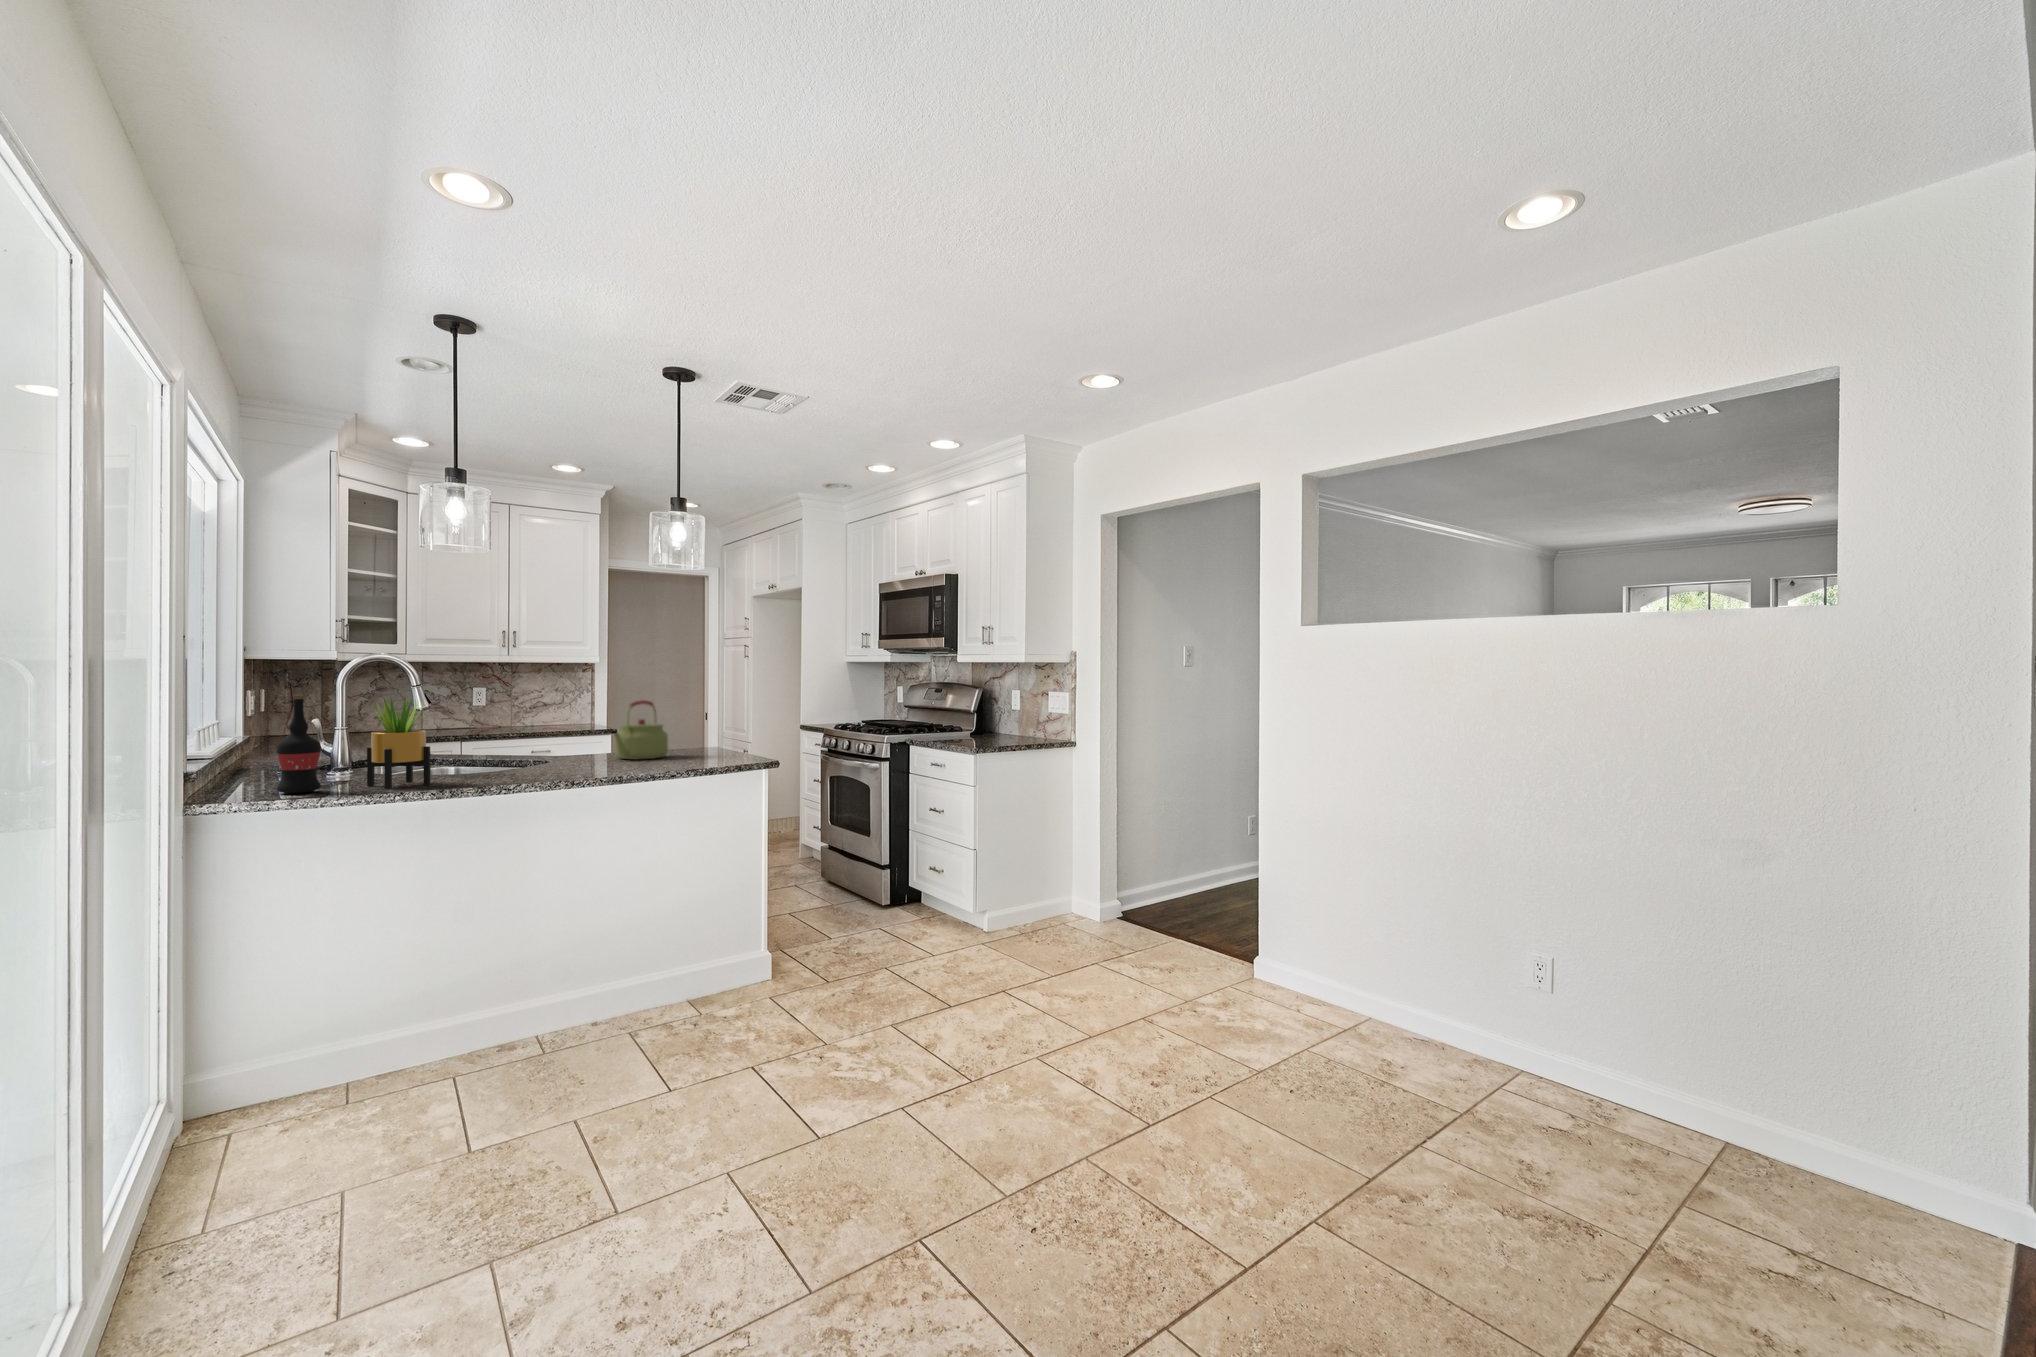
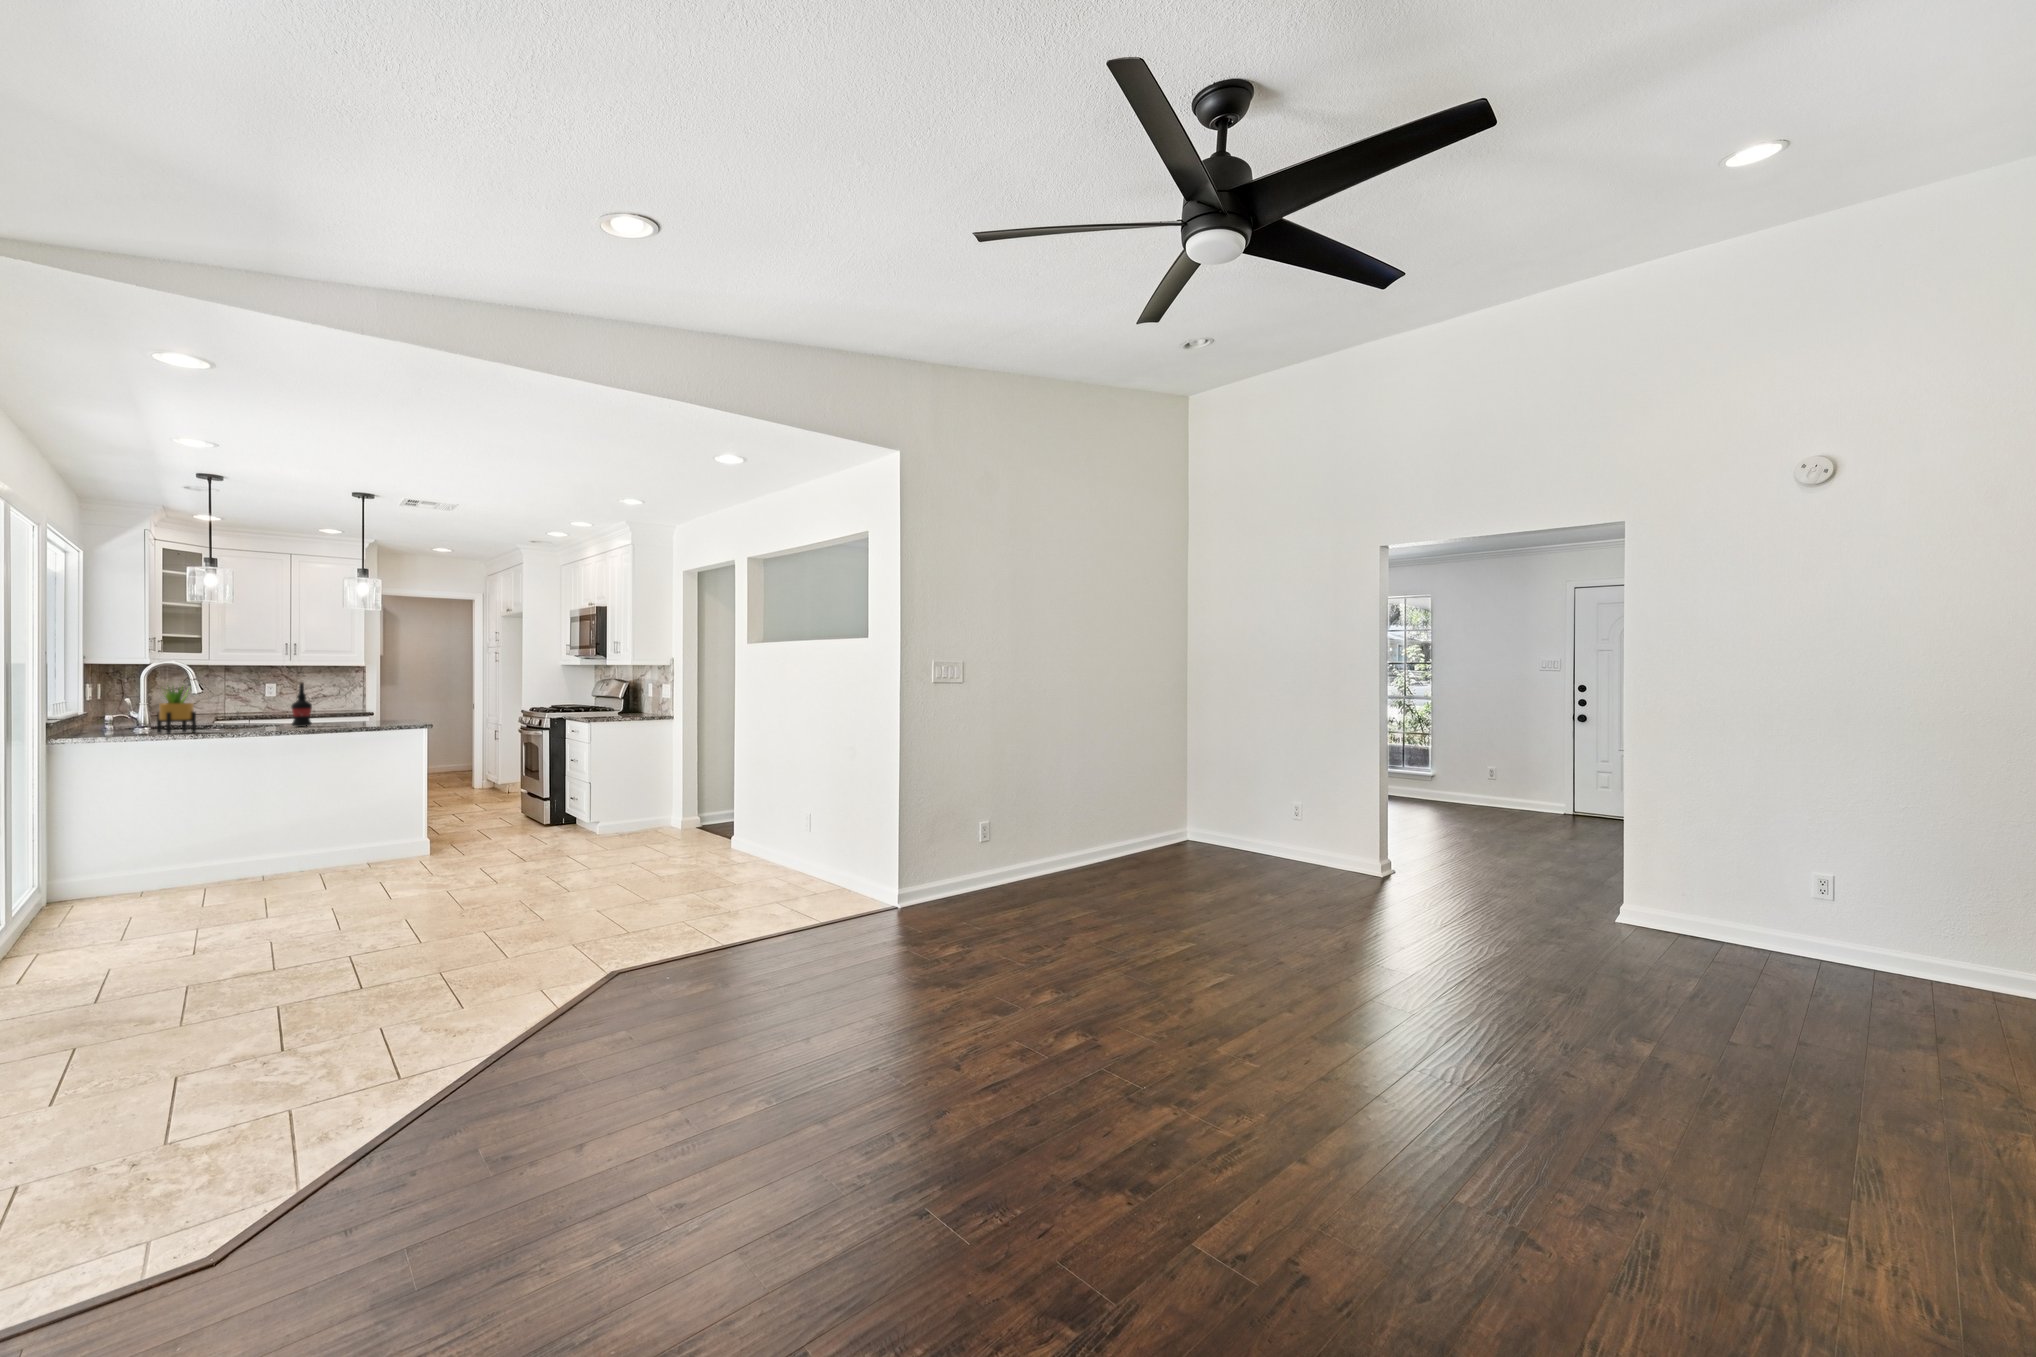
wine bottle: present [276,694,321,793] -> present [291,682,312,727]
kettle: present [615,700,668,760] -> none [331,689,373,725]

